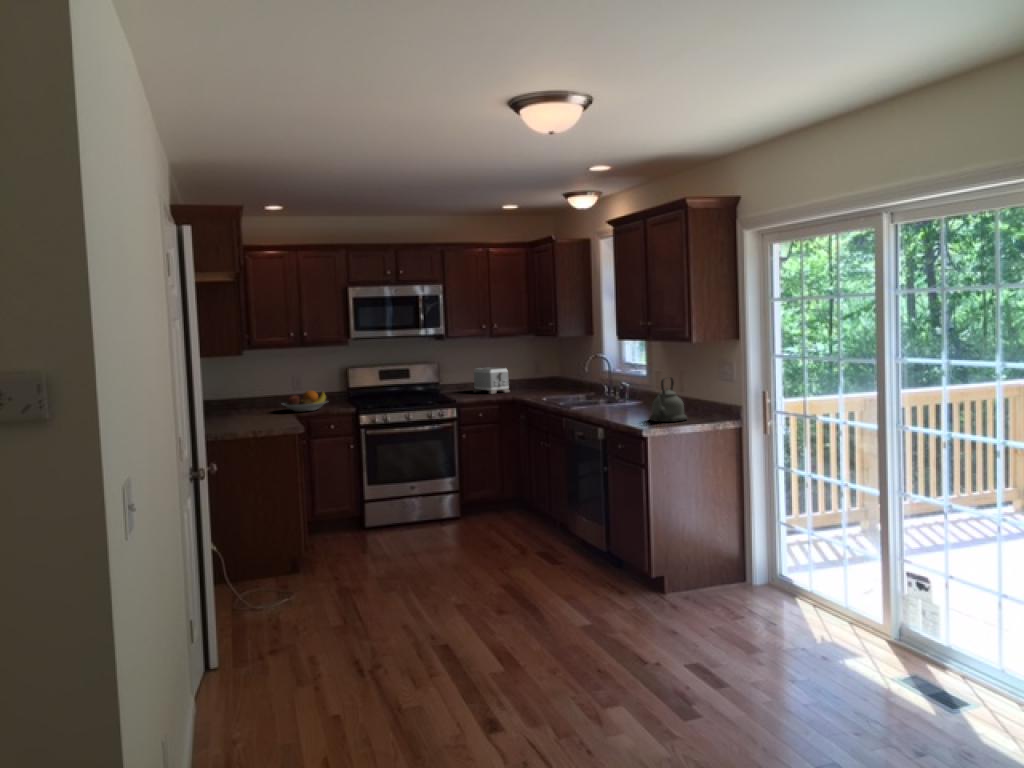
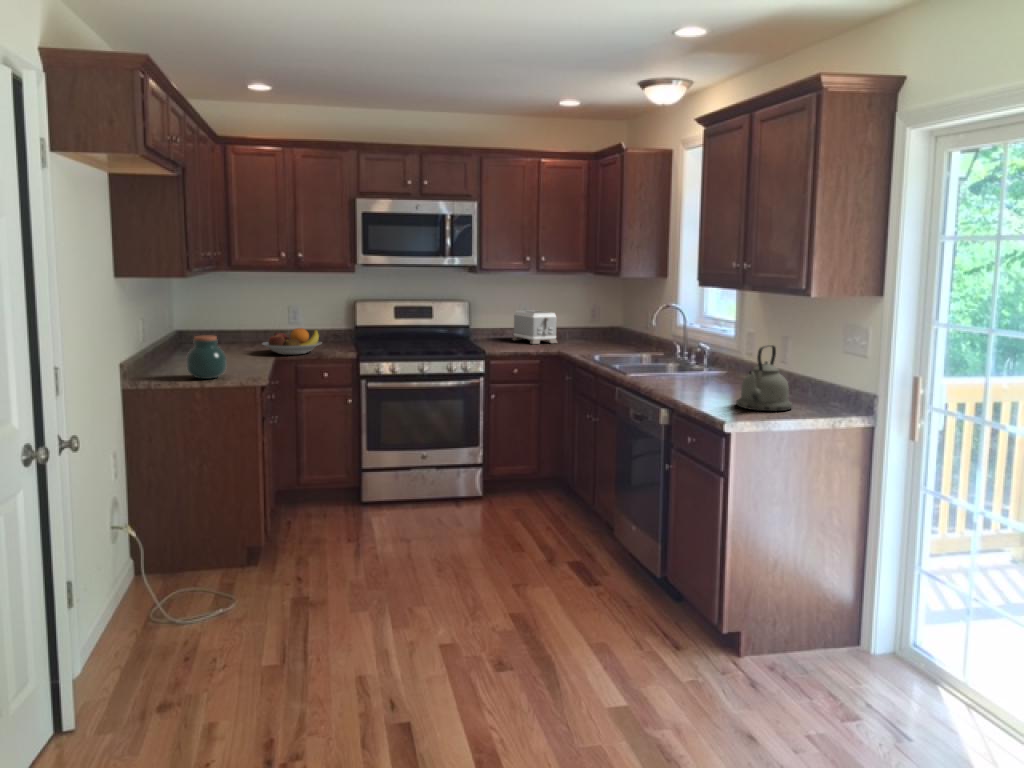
jar: none [241,397,271,429] -> present [186,336,227,379]

